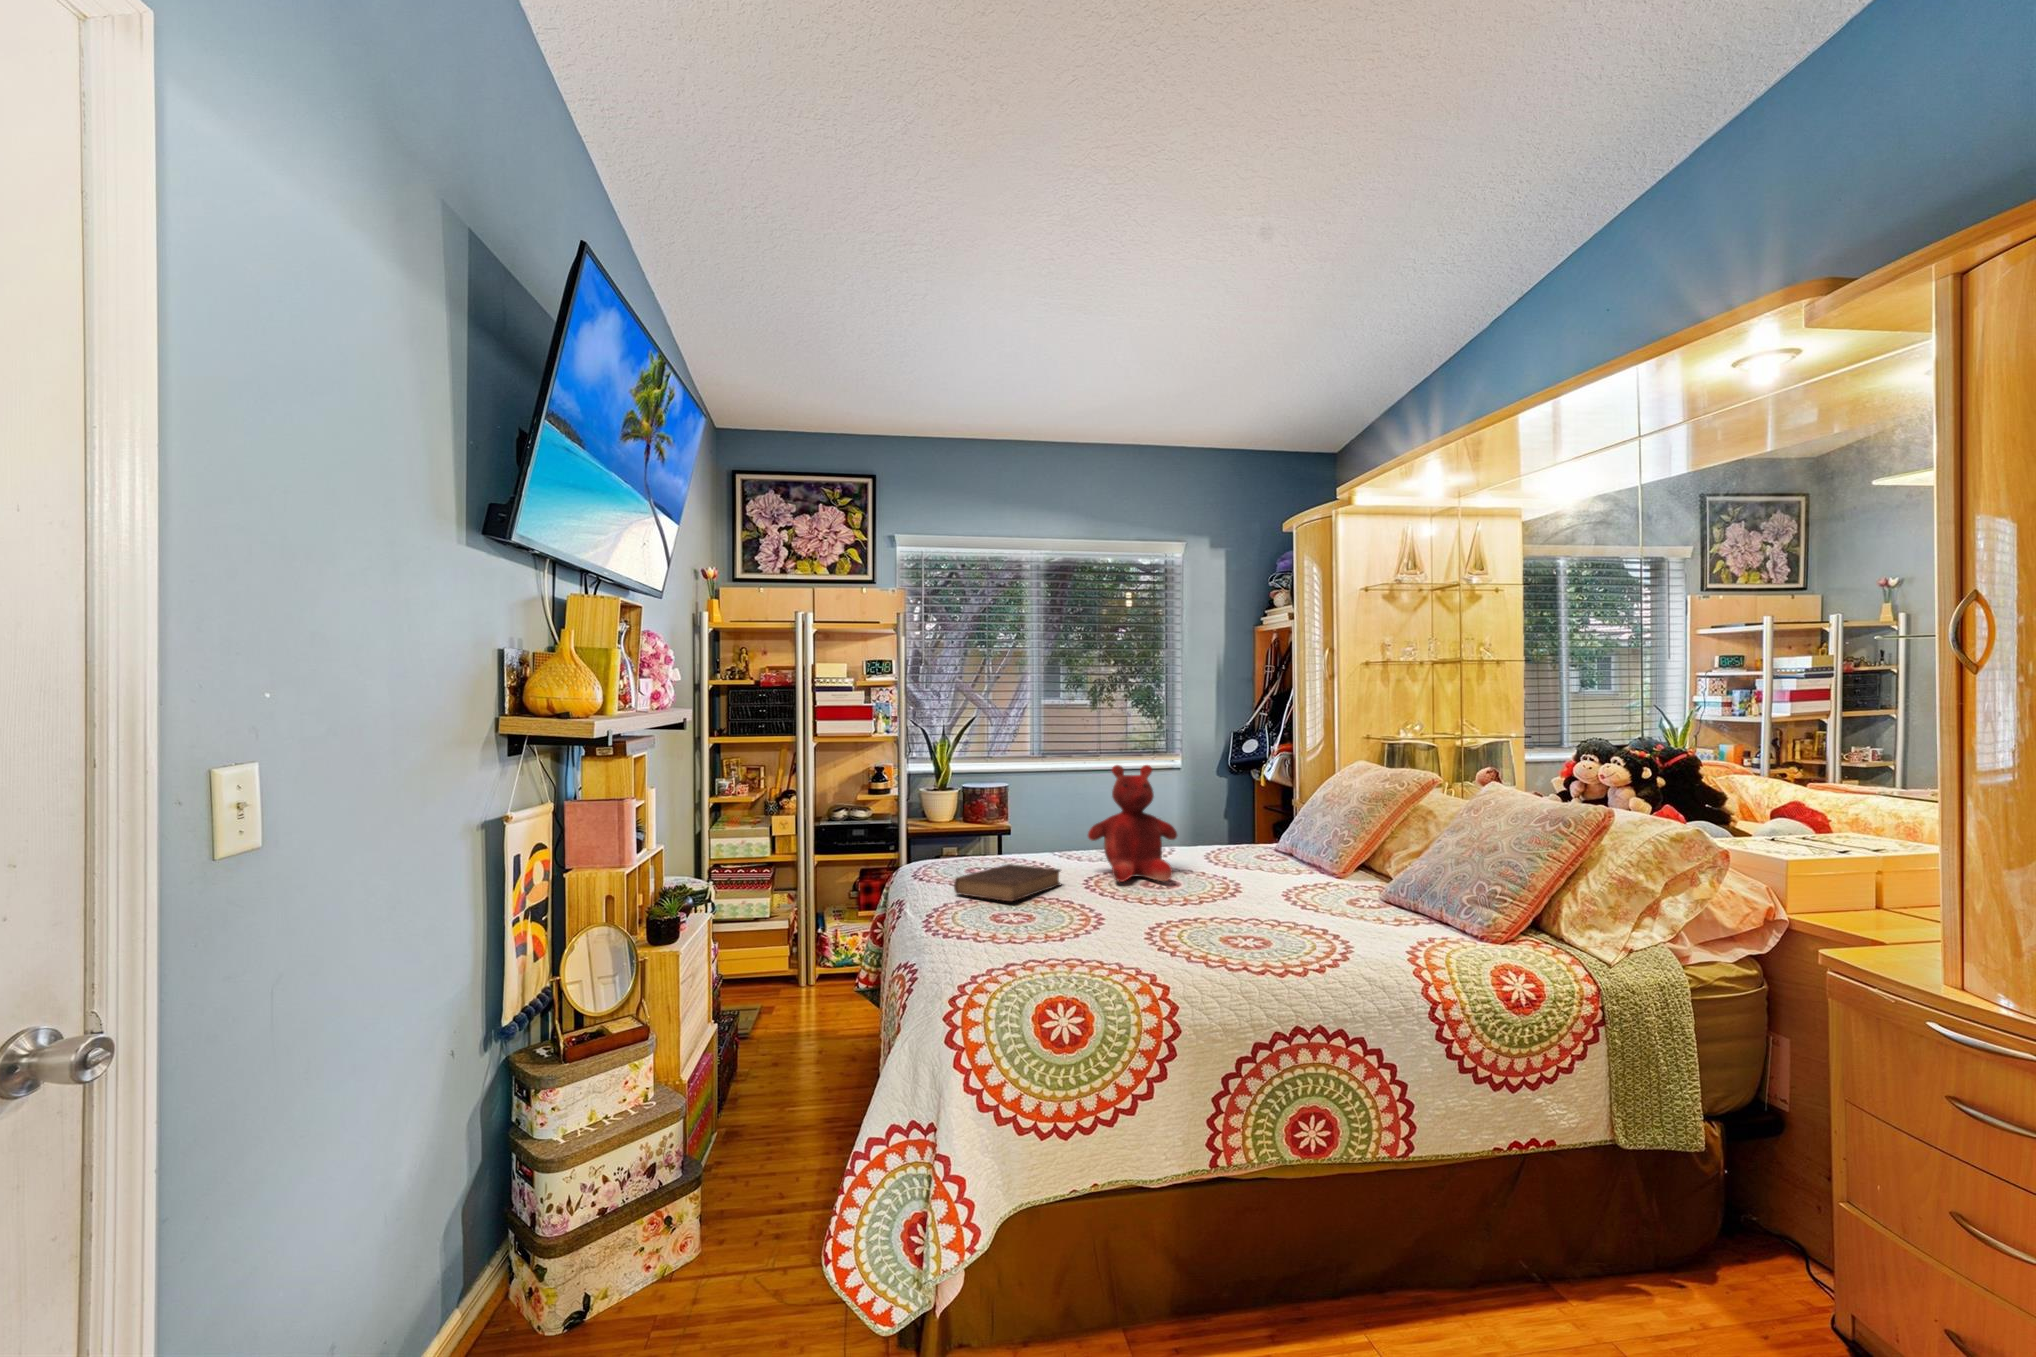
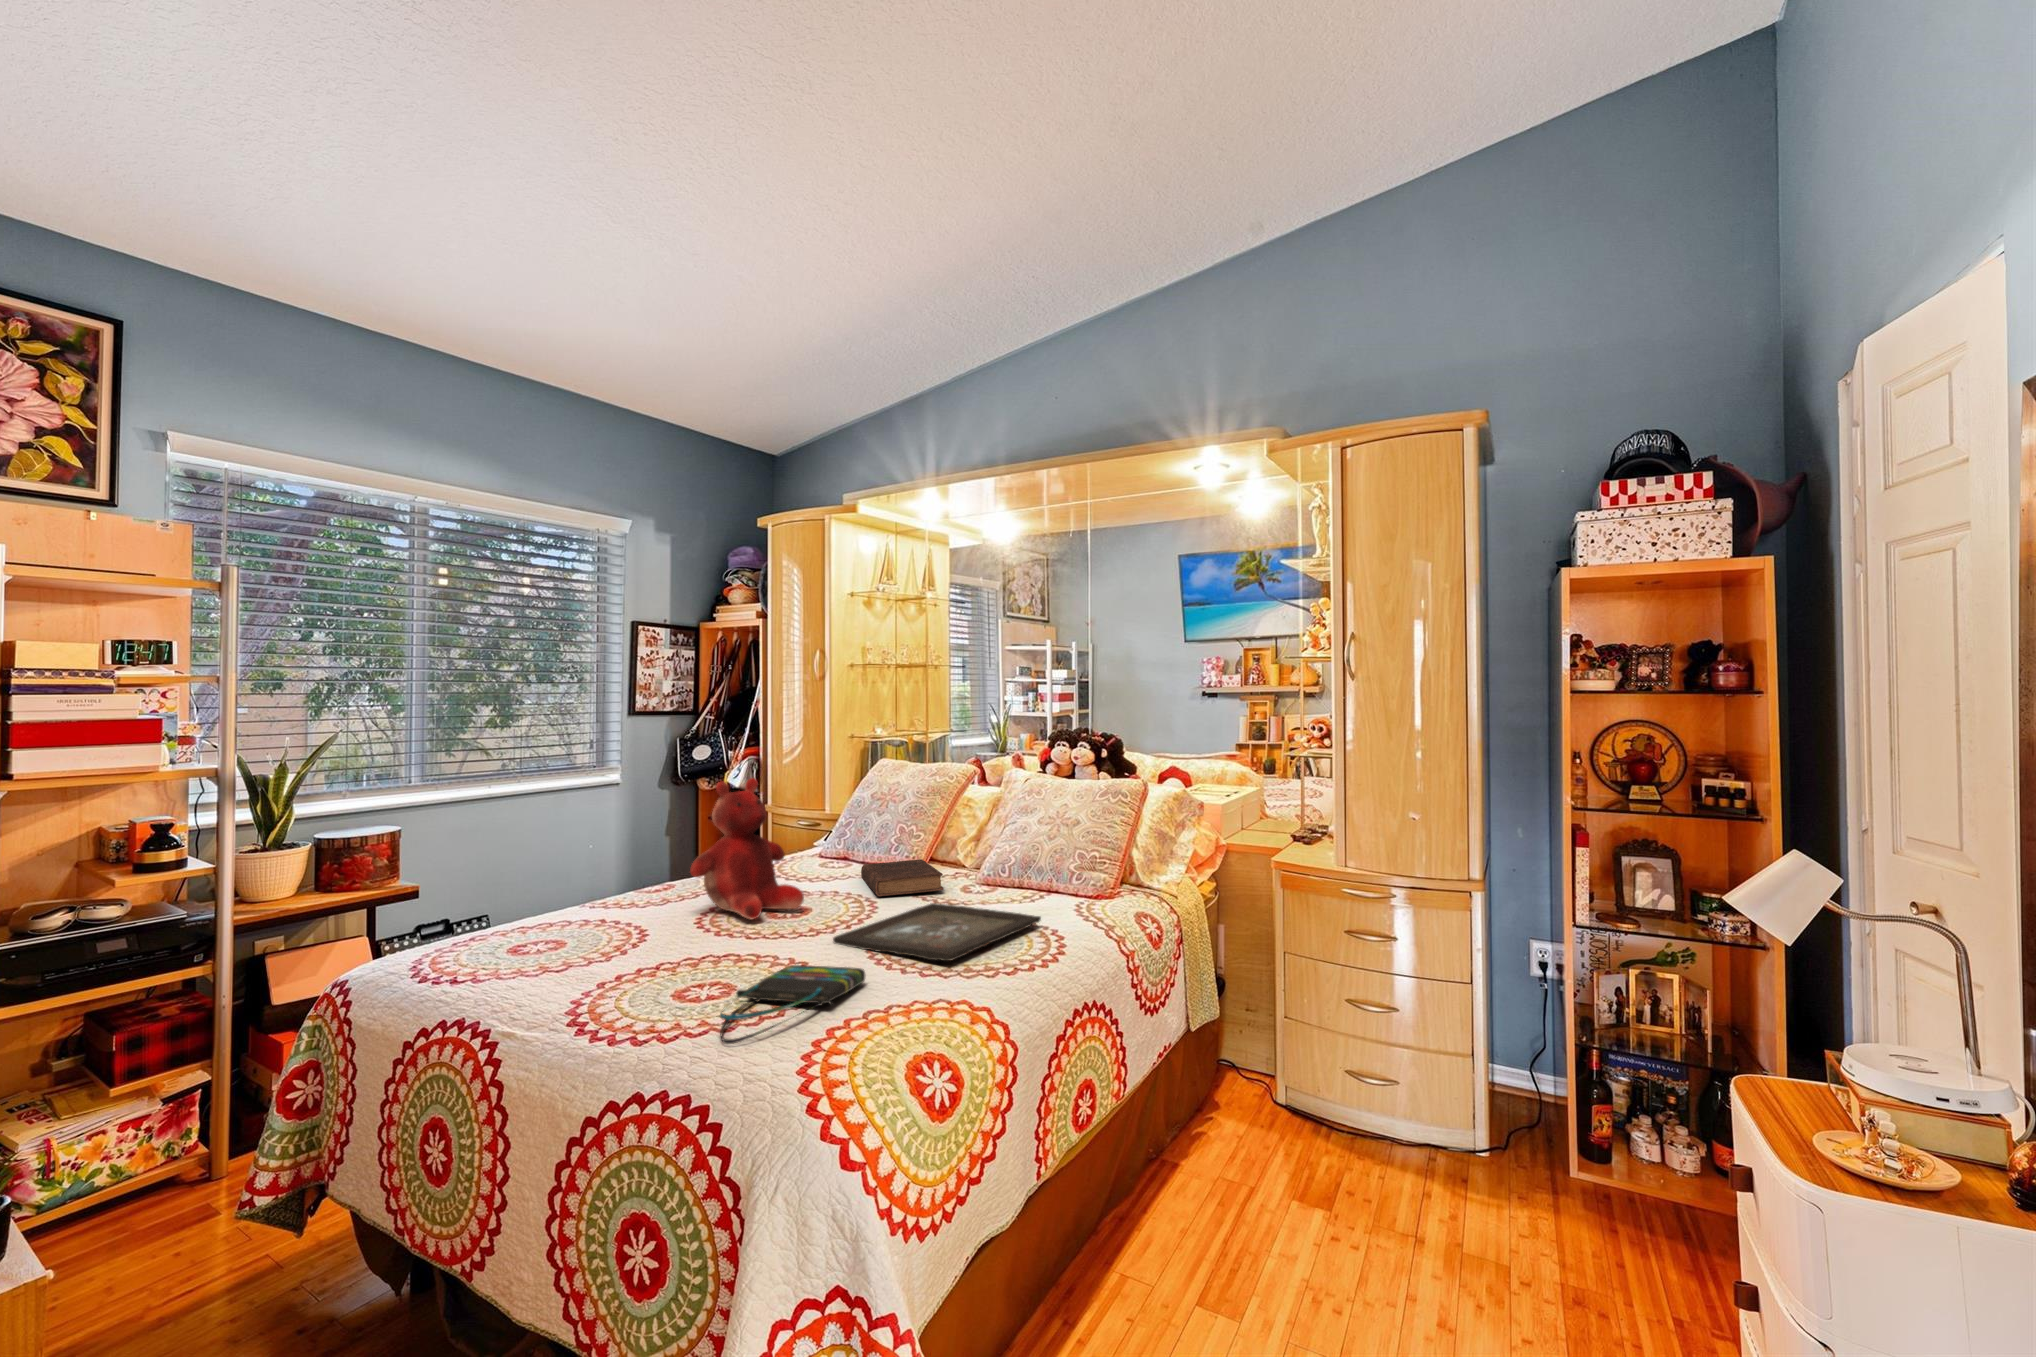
book: present [954,864,1061,901] -> present [861,859,944,897]
tray: none [1146,902,1350,945] -> present [833,903,1041,961]
tote bag: none [955,915,1107,949] -> present [720,965,865,1044]

